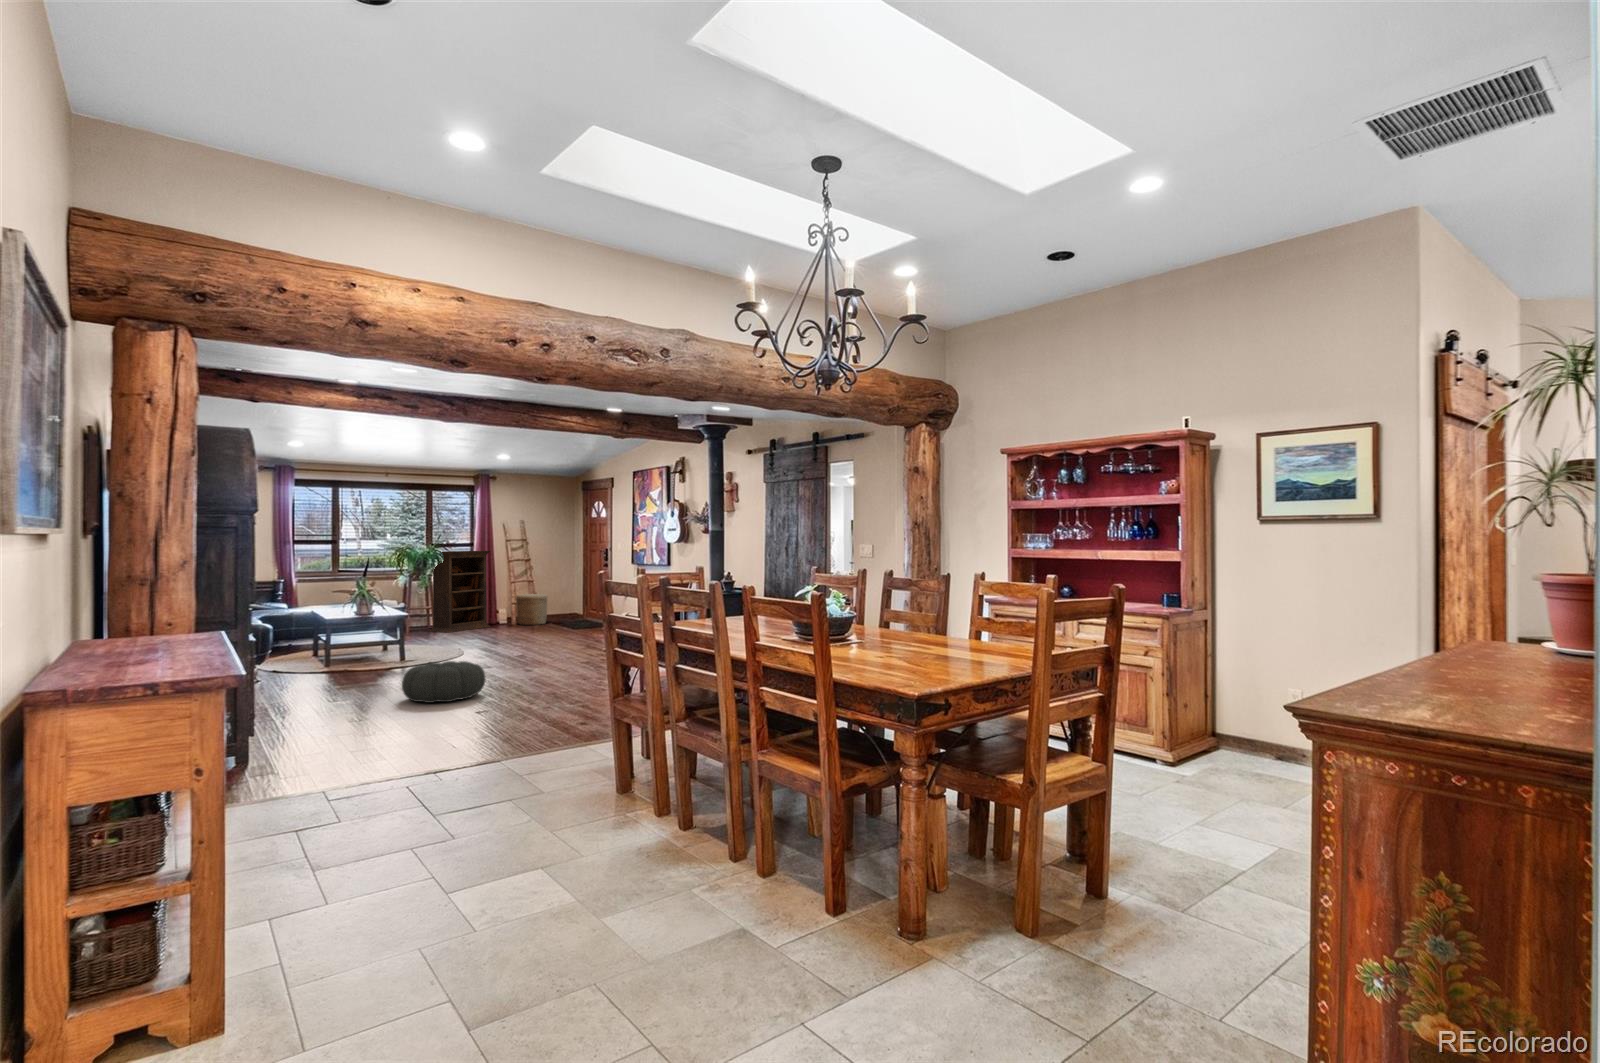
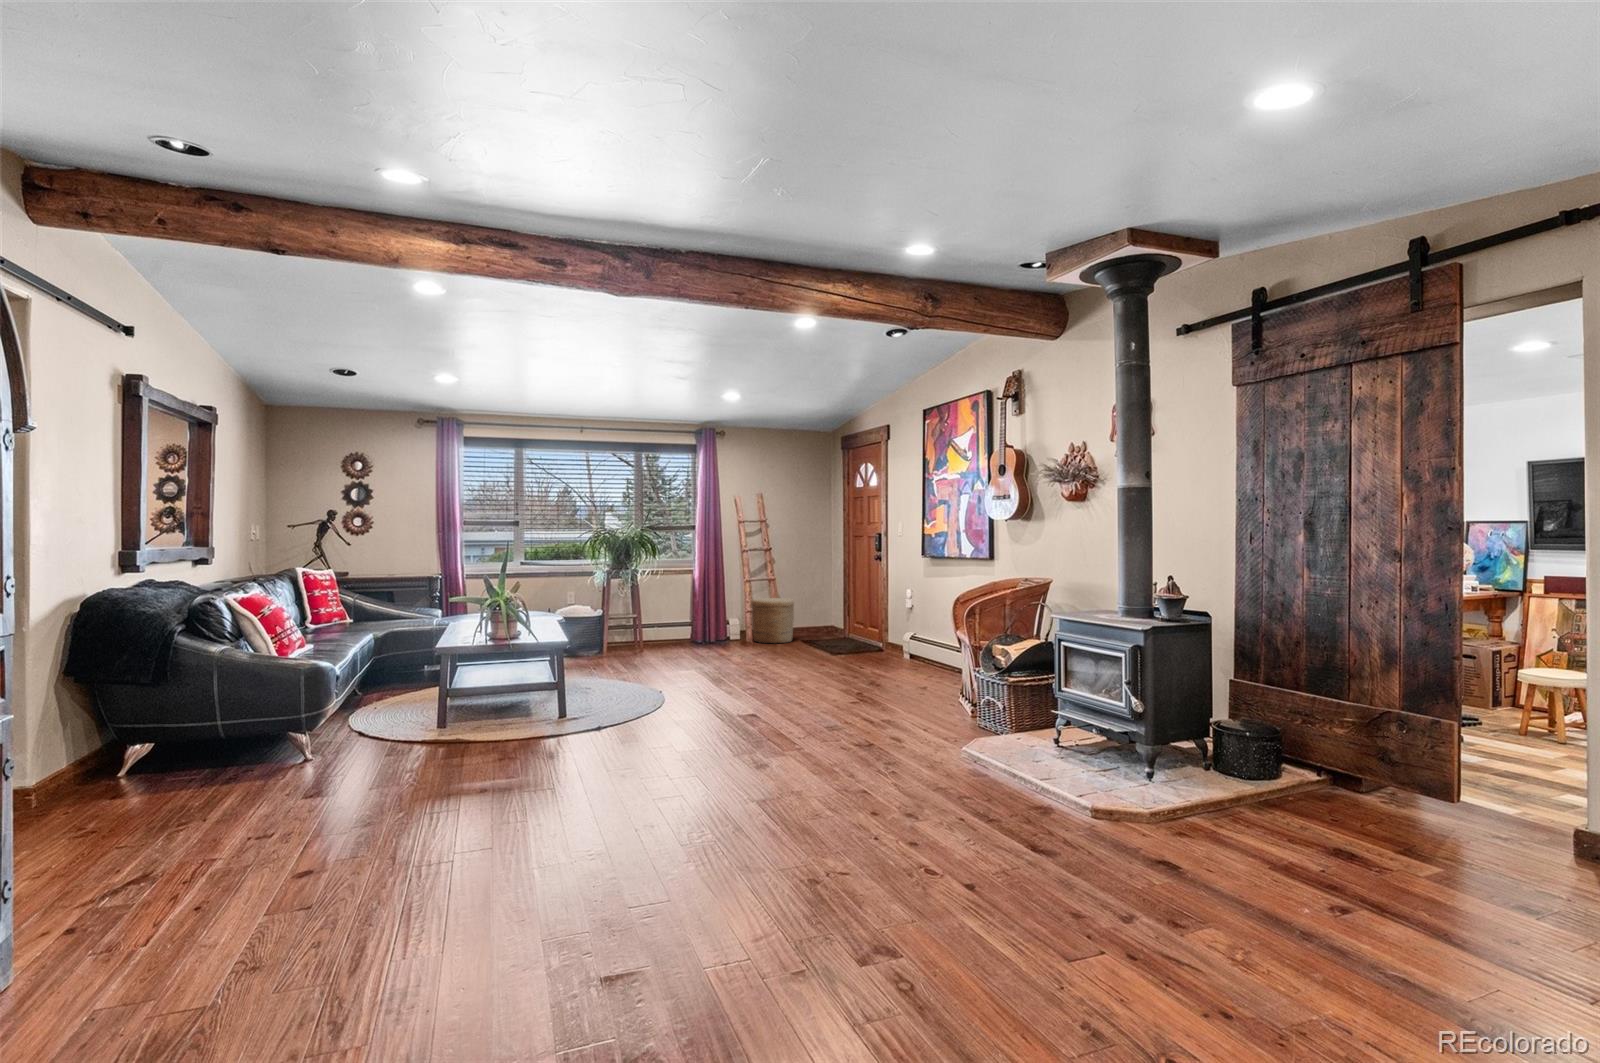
bookcase: present [429,551,490,633] -> none [632,536,718,653]
pouf: present [402,661,486,703] -> none [463,779,656,906]

